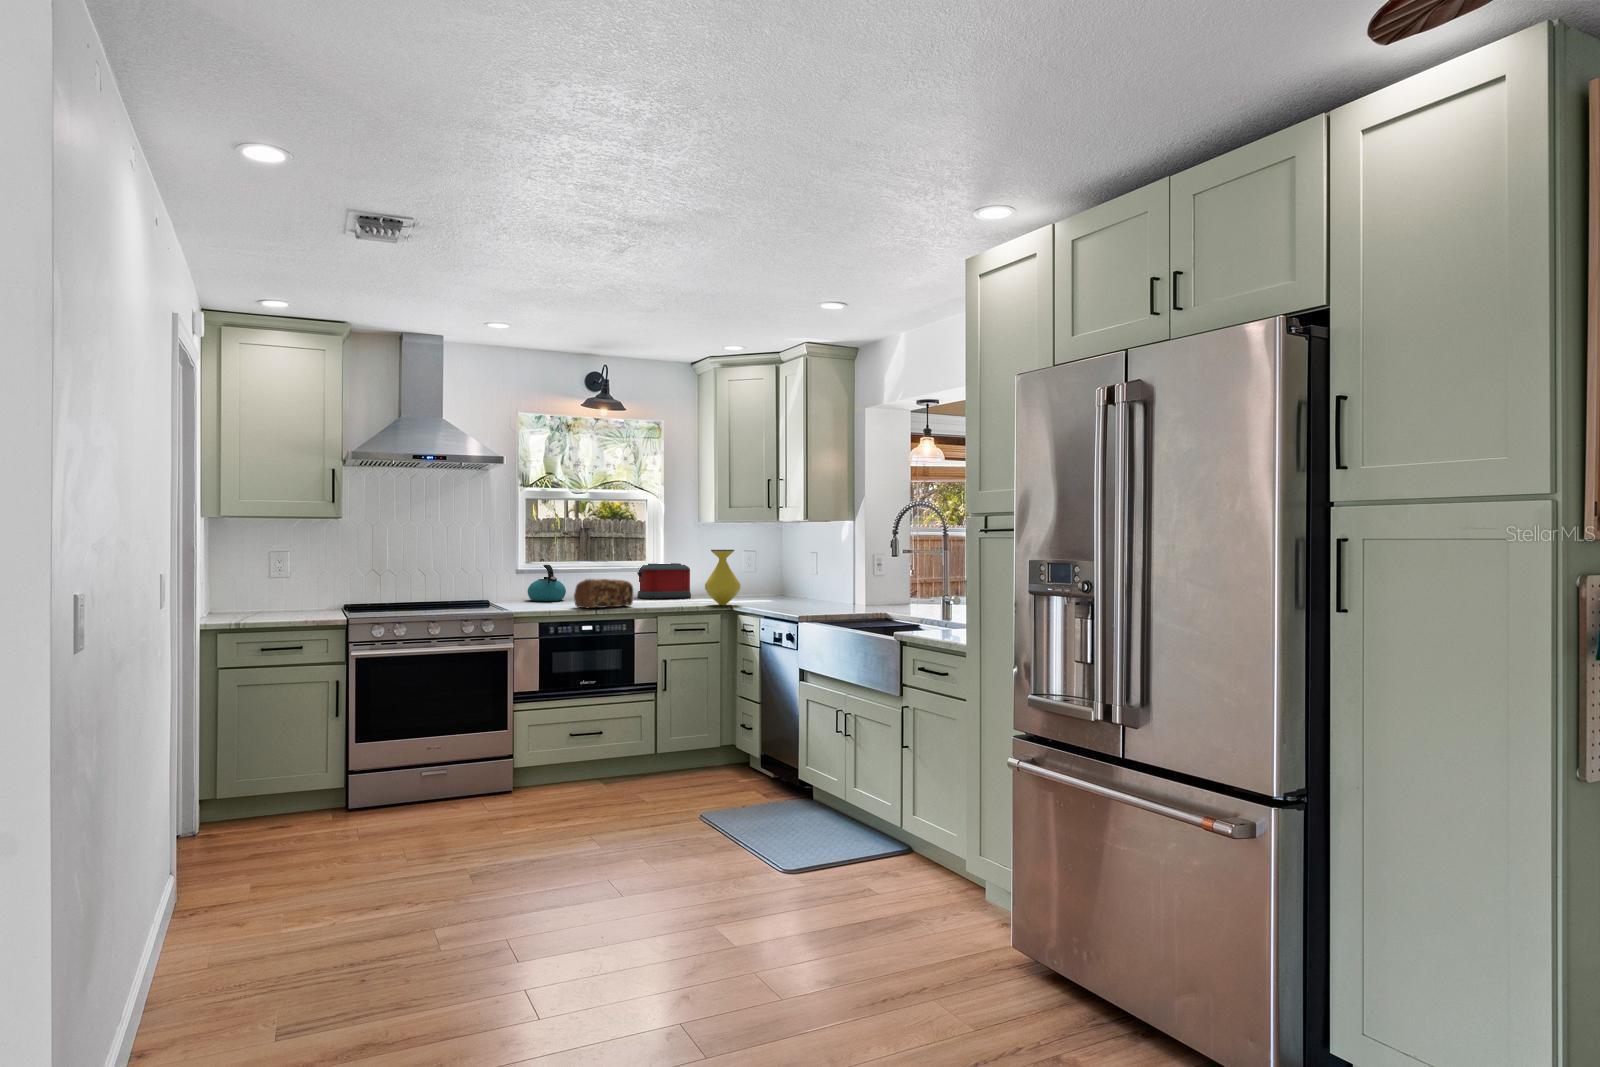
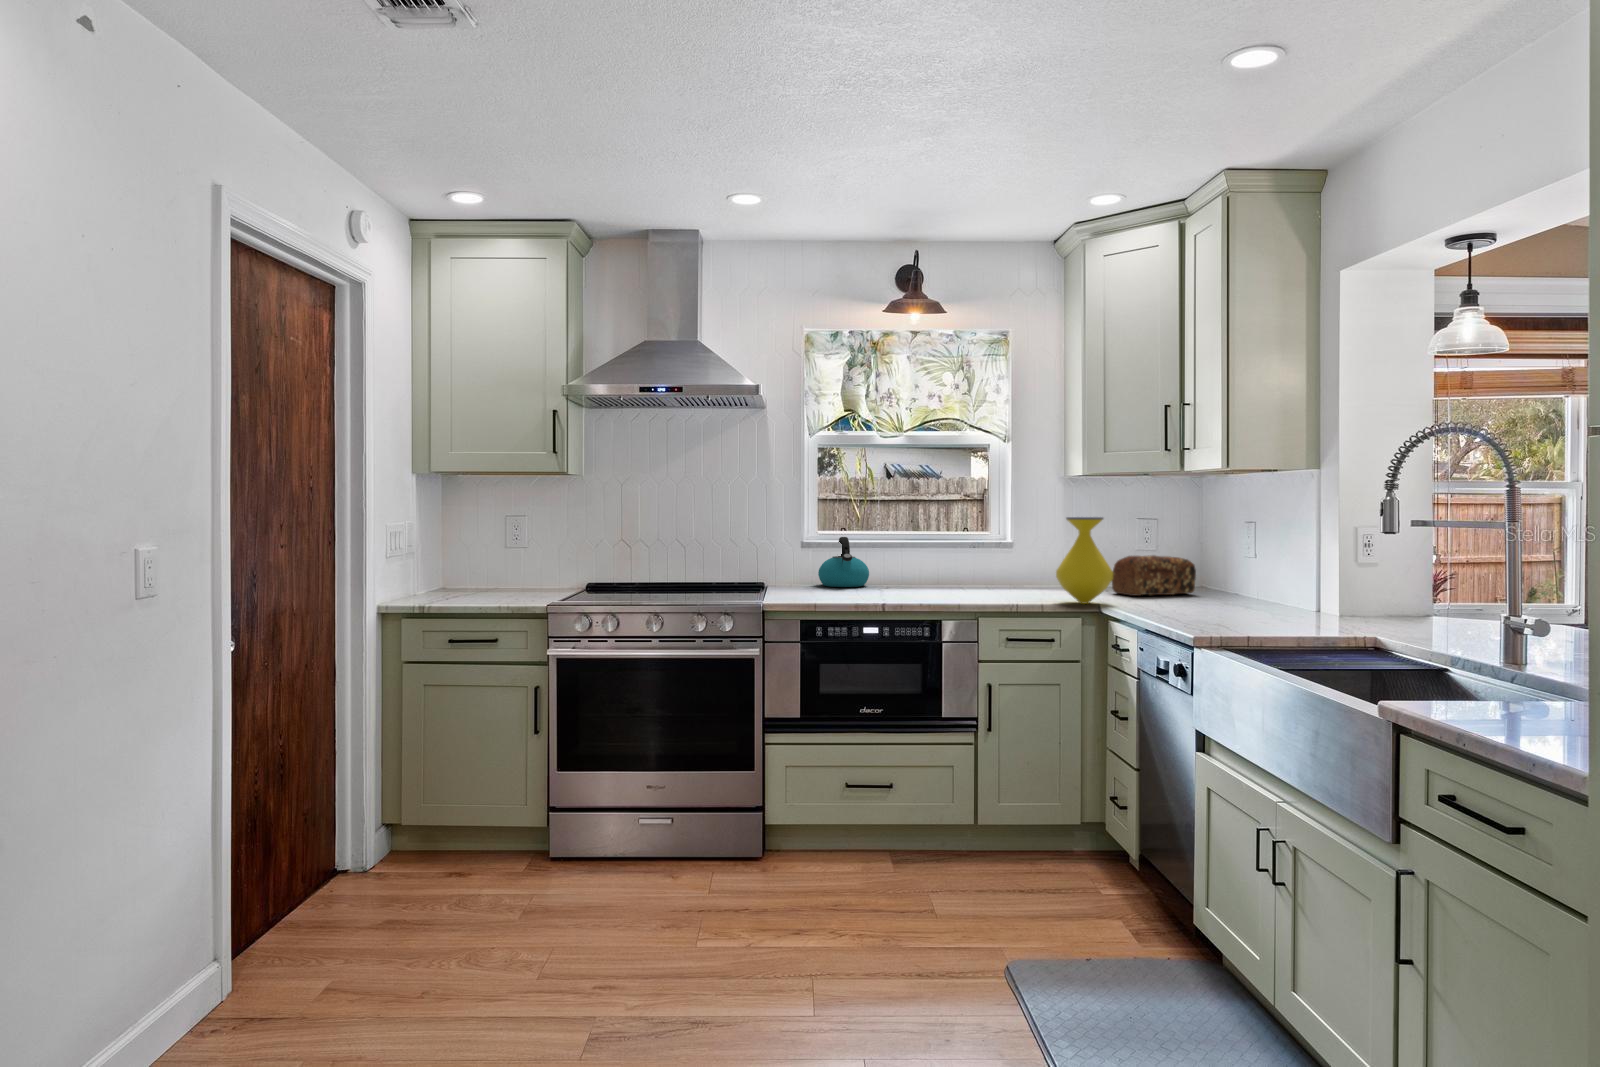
toaster: present [637,563,691,598] -> none [972,537,1051,587]
bread loaf: present [574,579,633,608] -> present [1112,555,1196,596]

